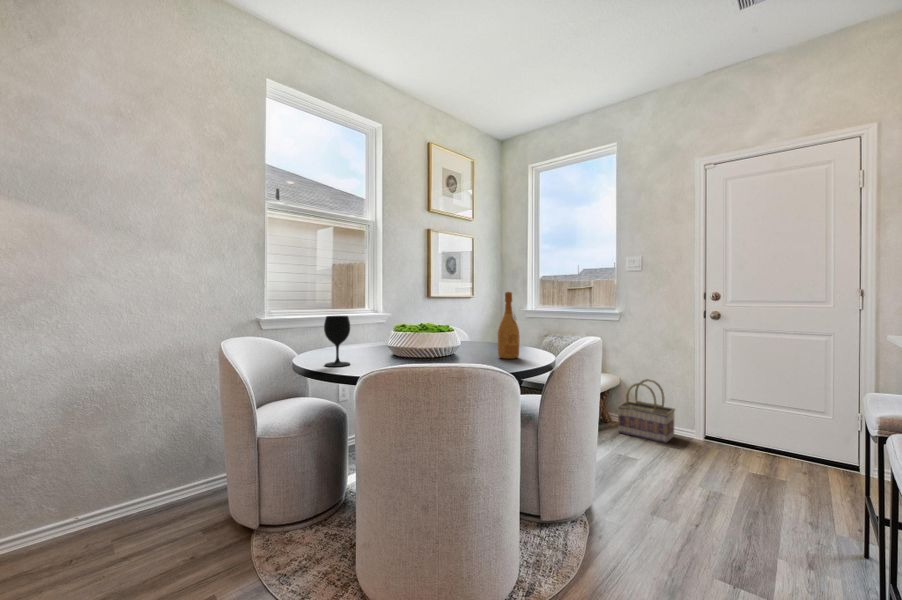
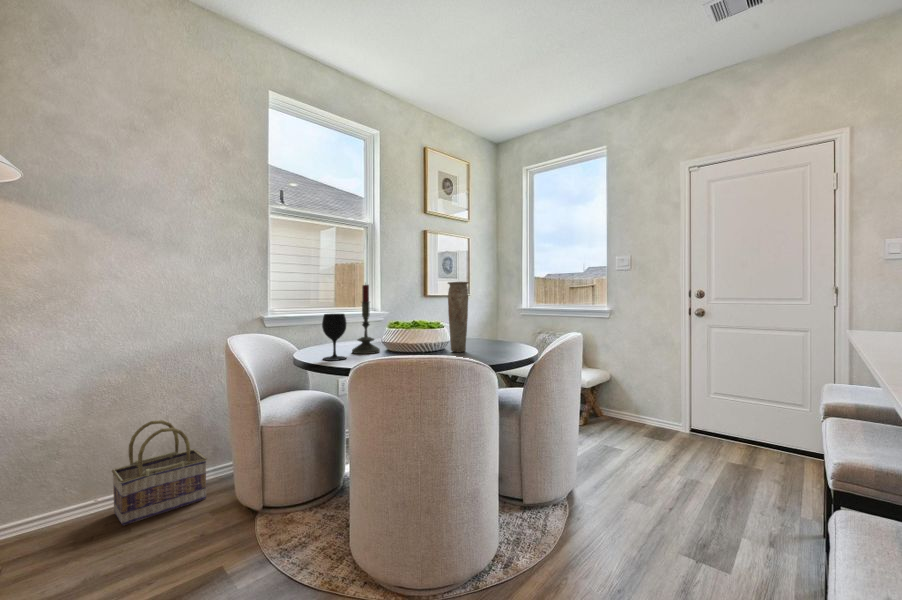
vase: none [458,281,481,357] -> present [448,282,469,352]
candle: none [356,282,385,359] -> present [352,285,380,354]
wine bottle: present [498,292,519,359] -> none [484,291,505,354]
basket: present [618,379,675,443] -> present [112,420,207,526]

